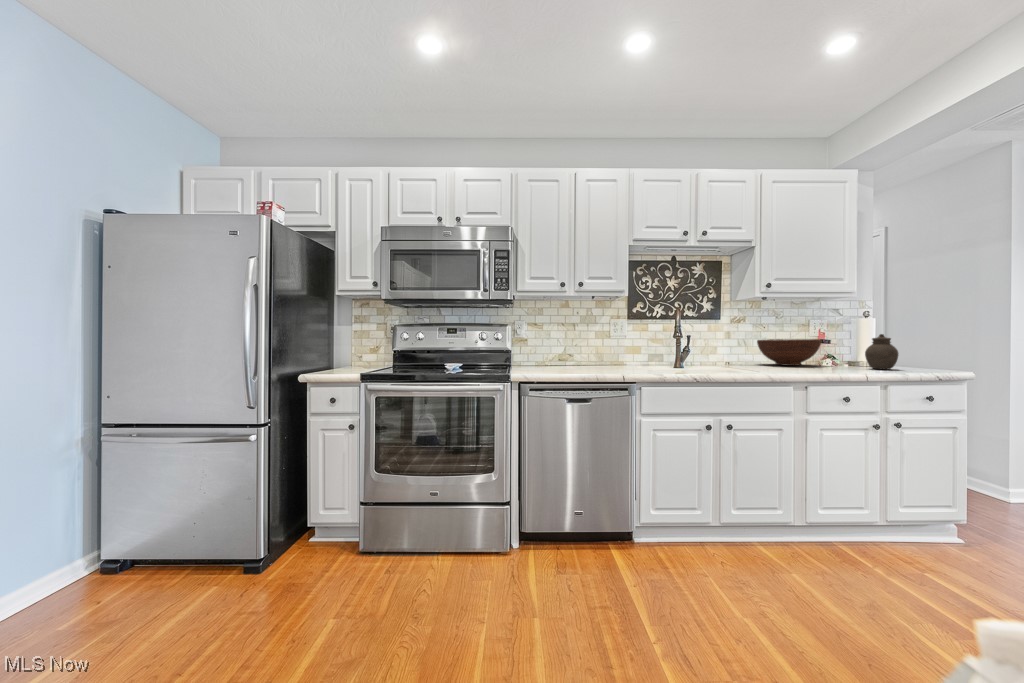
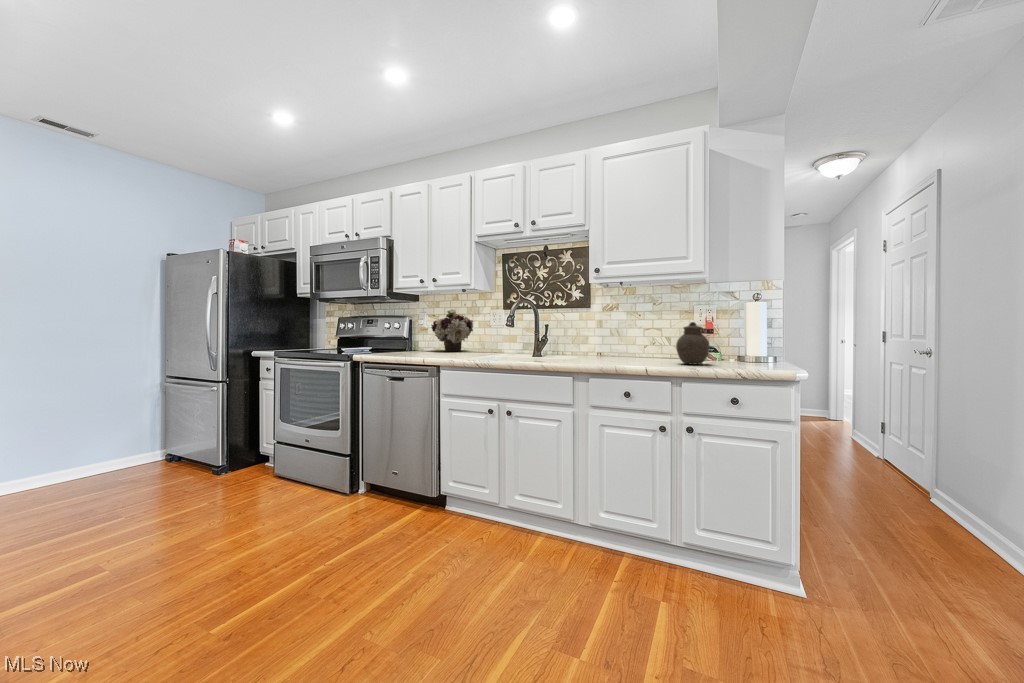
flower arrangement: none [551,317,603,365] -> present [431,309,473,351]
fruit bowl: present [757,339,821,366] -> none [606,328,669,357]

